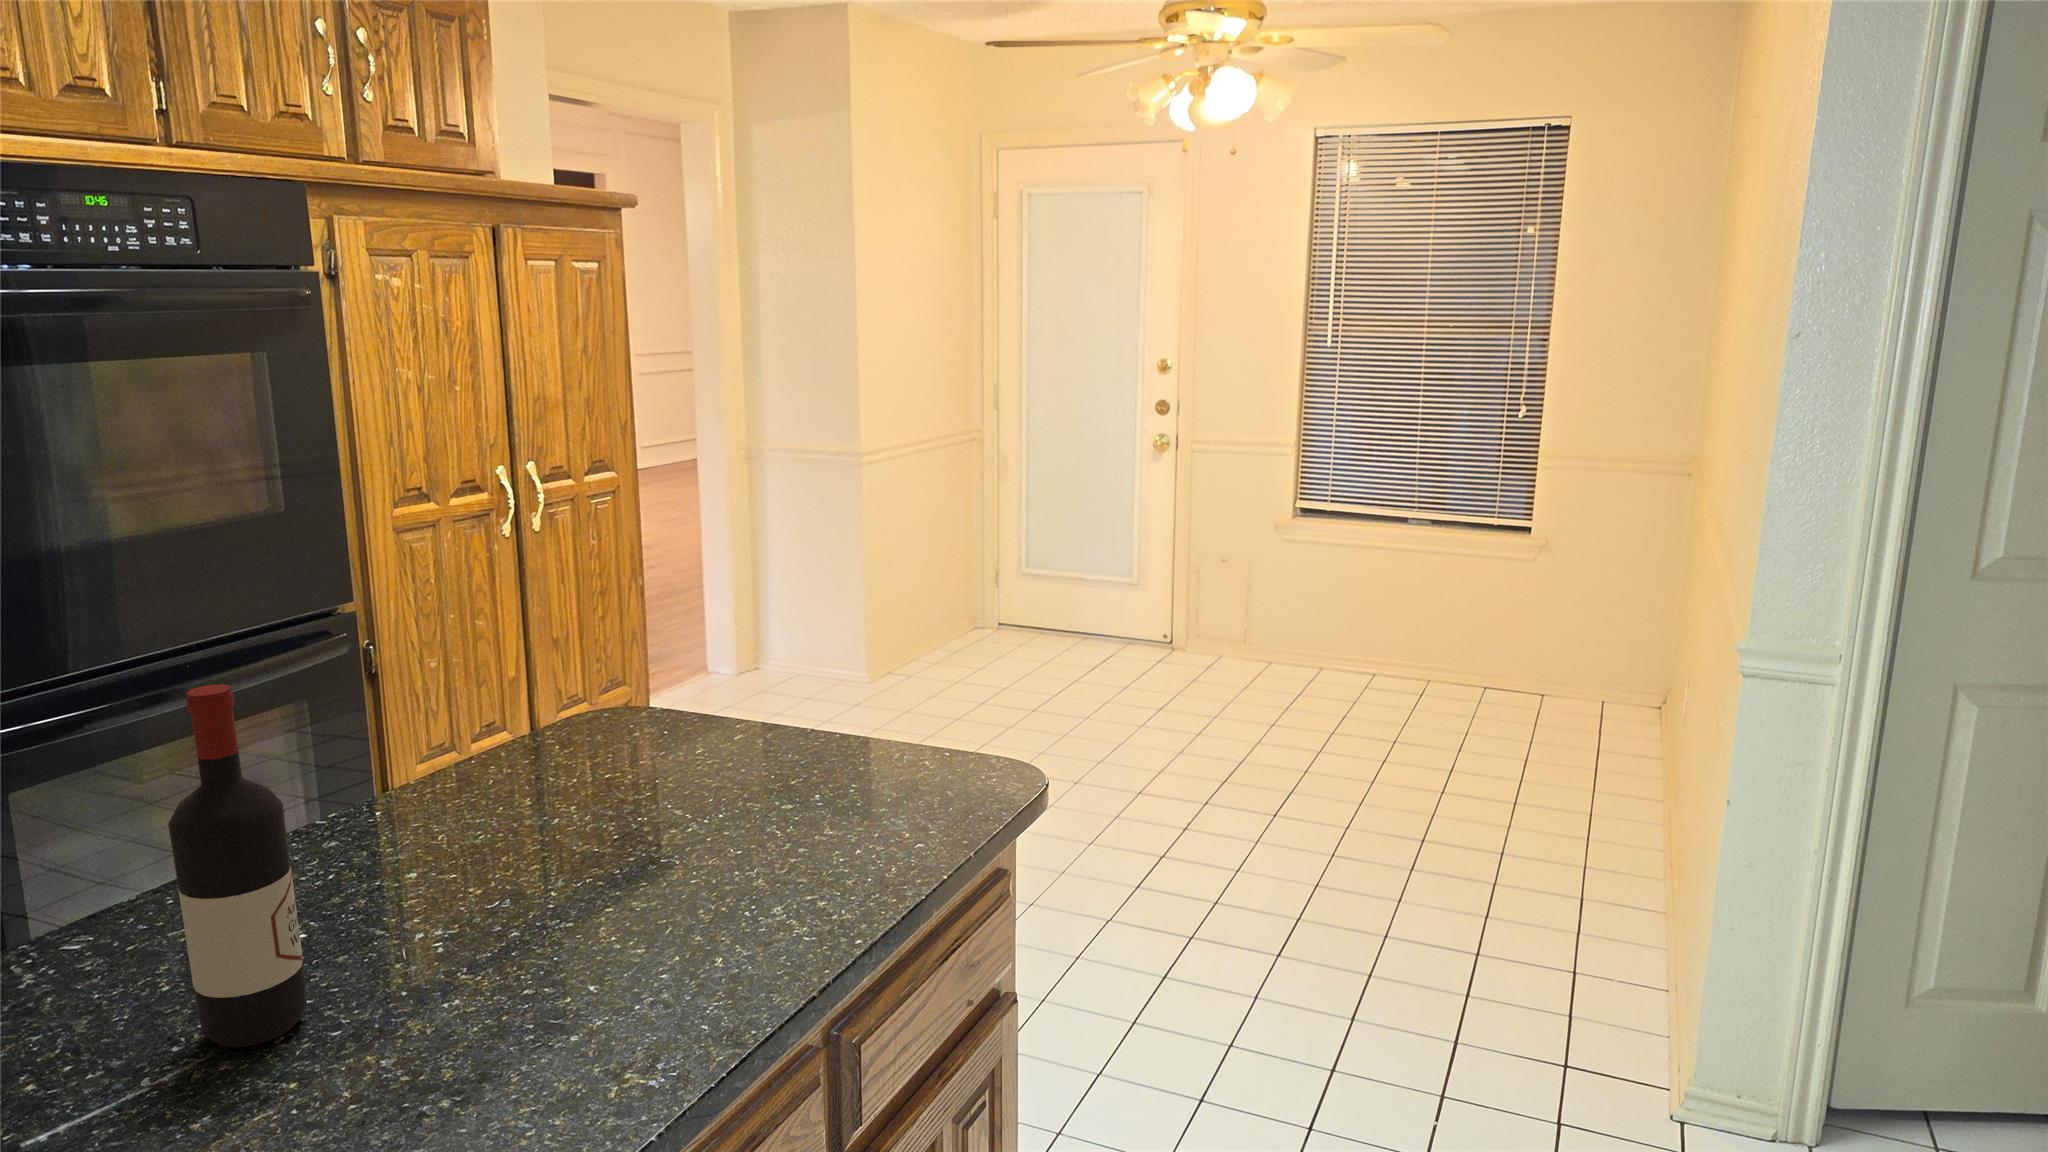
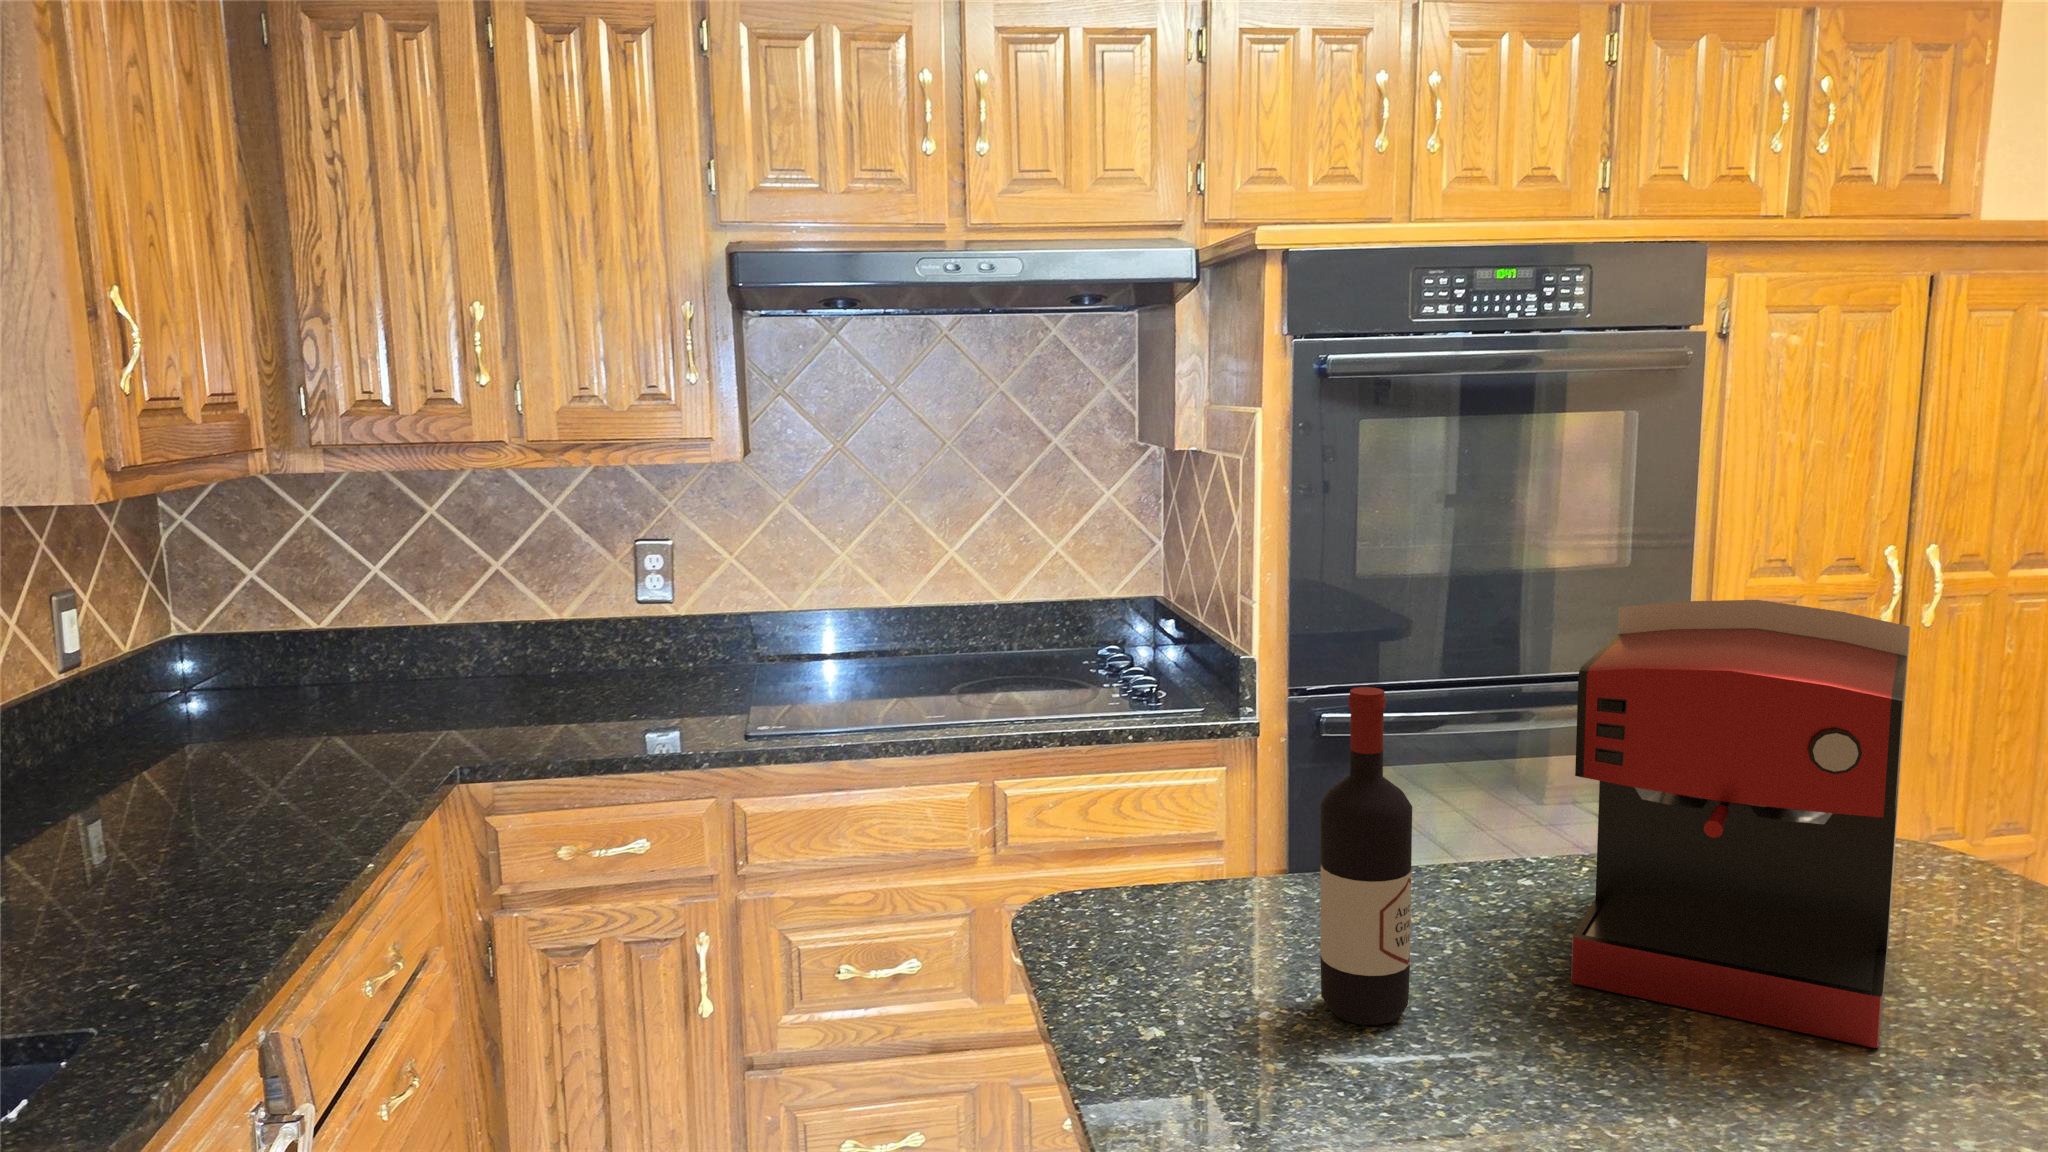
coffee maker: none [400,531,687,914] -> present [1571,600,1910,1048]

